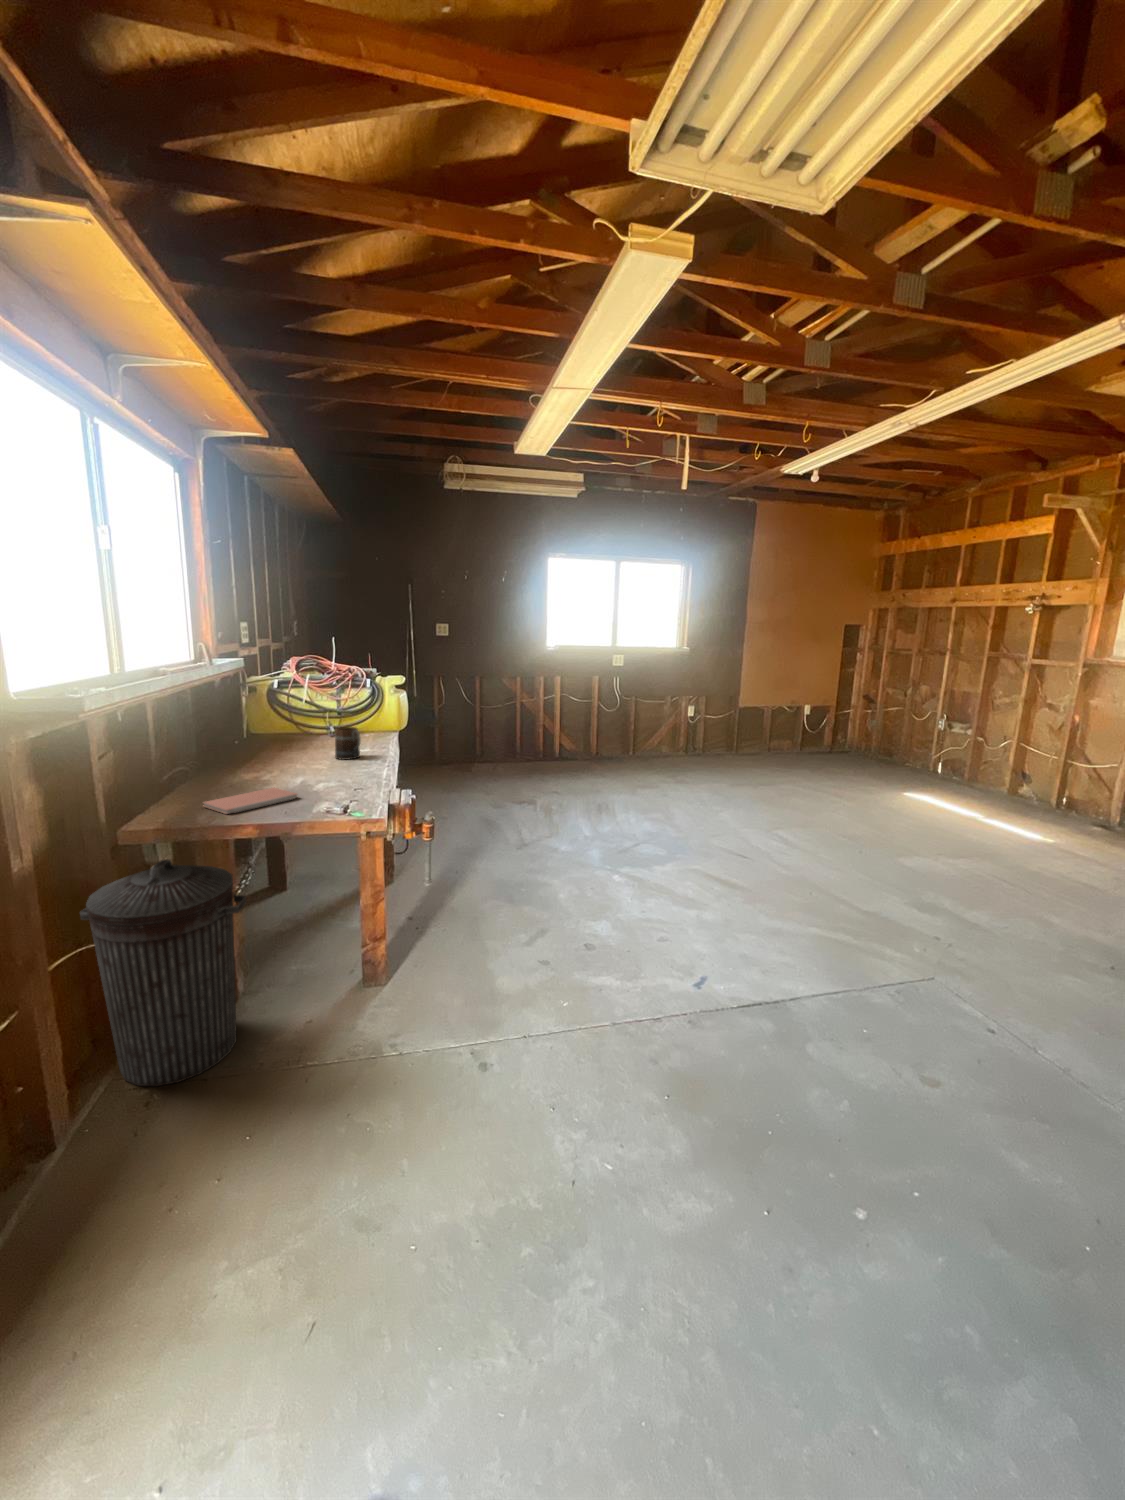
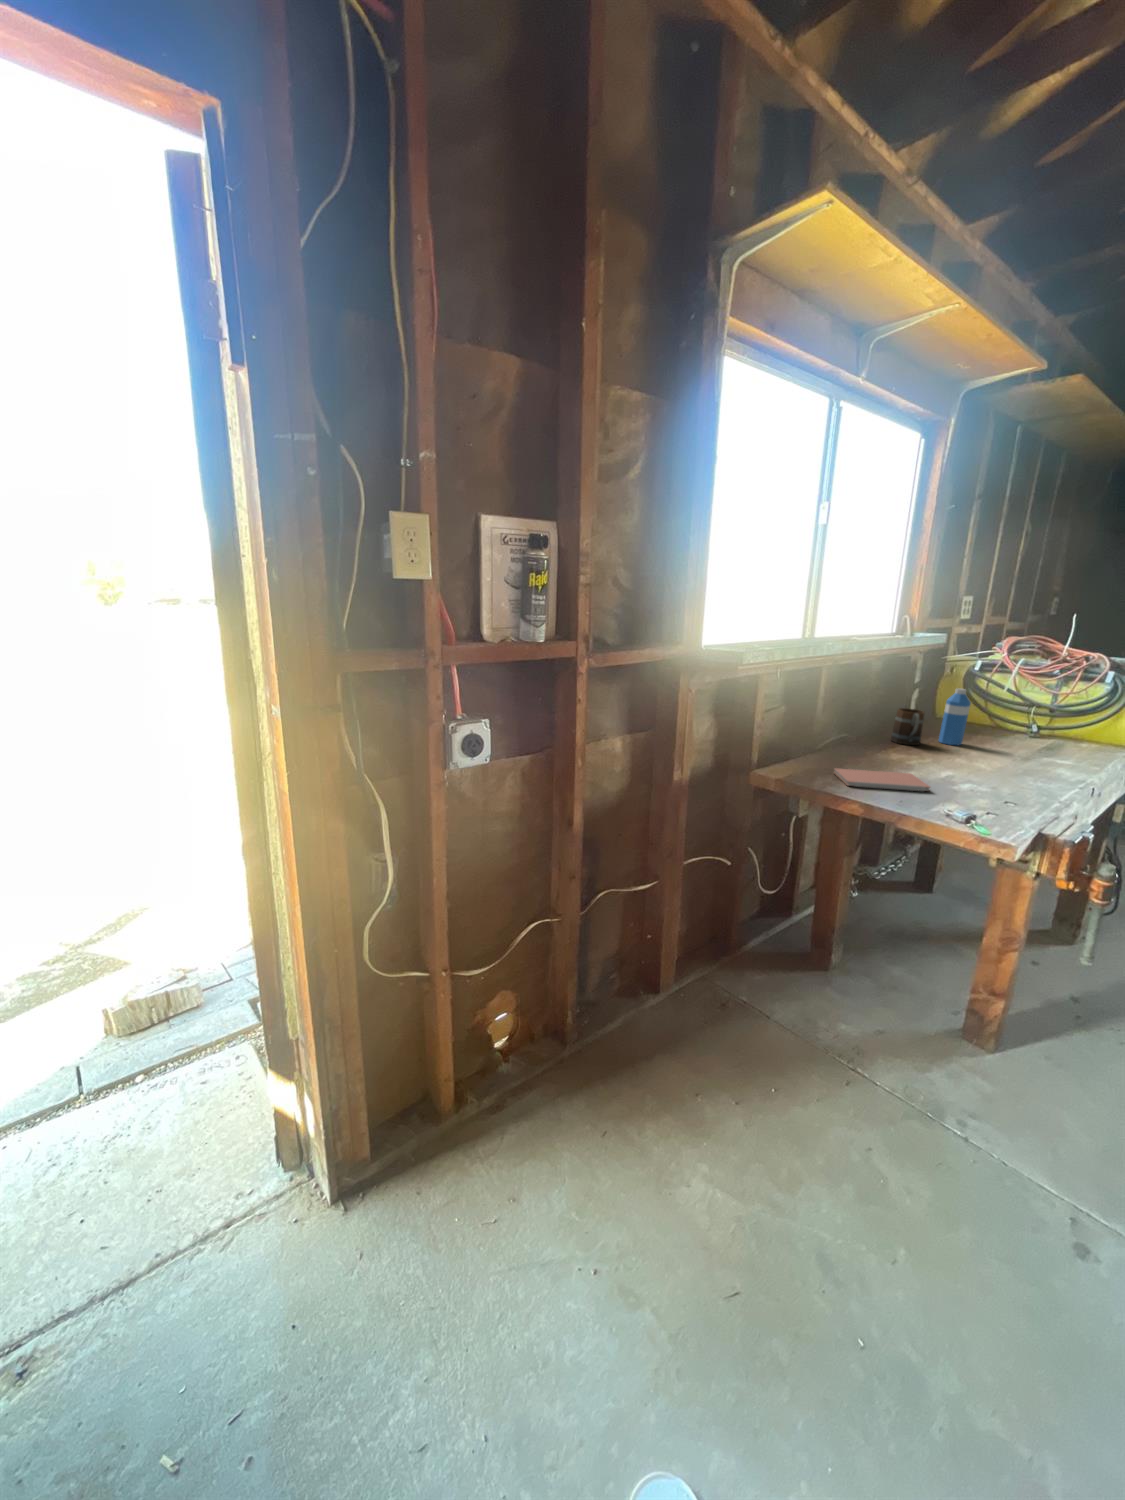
water bottle: none [268,705,290,756] -> present [939,688,971,745]
mug: present [335,727,361,760] -> present [891,708,924,745]
trash can: present [80,860,247,1086] -> none [709,808,837,1003]

